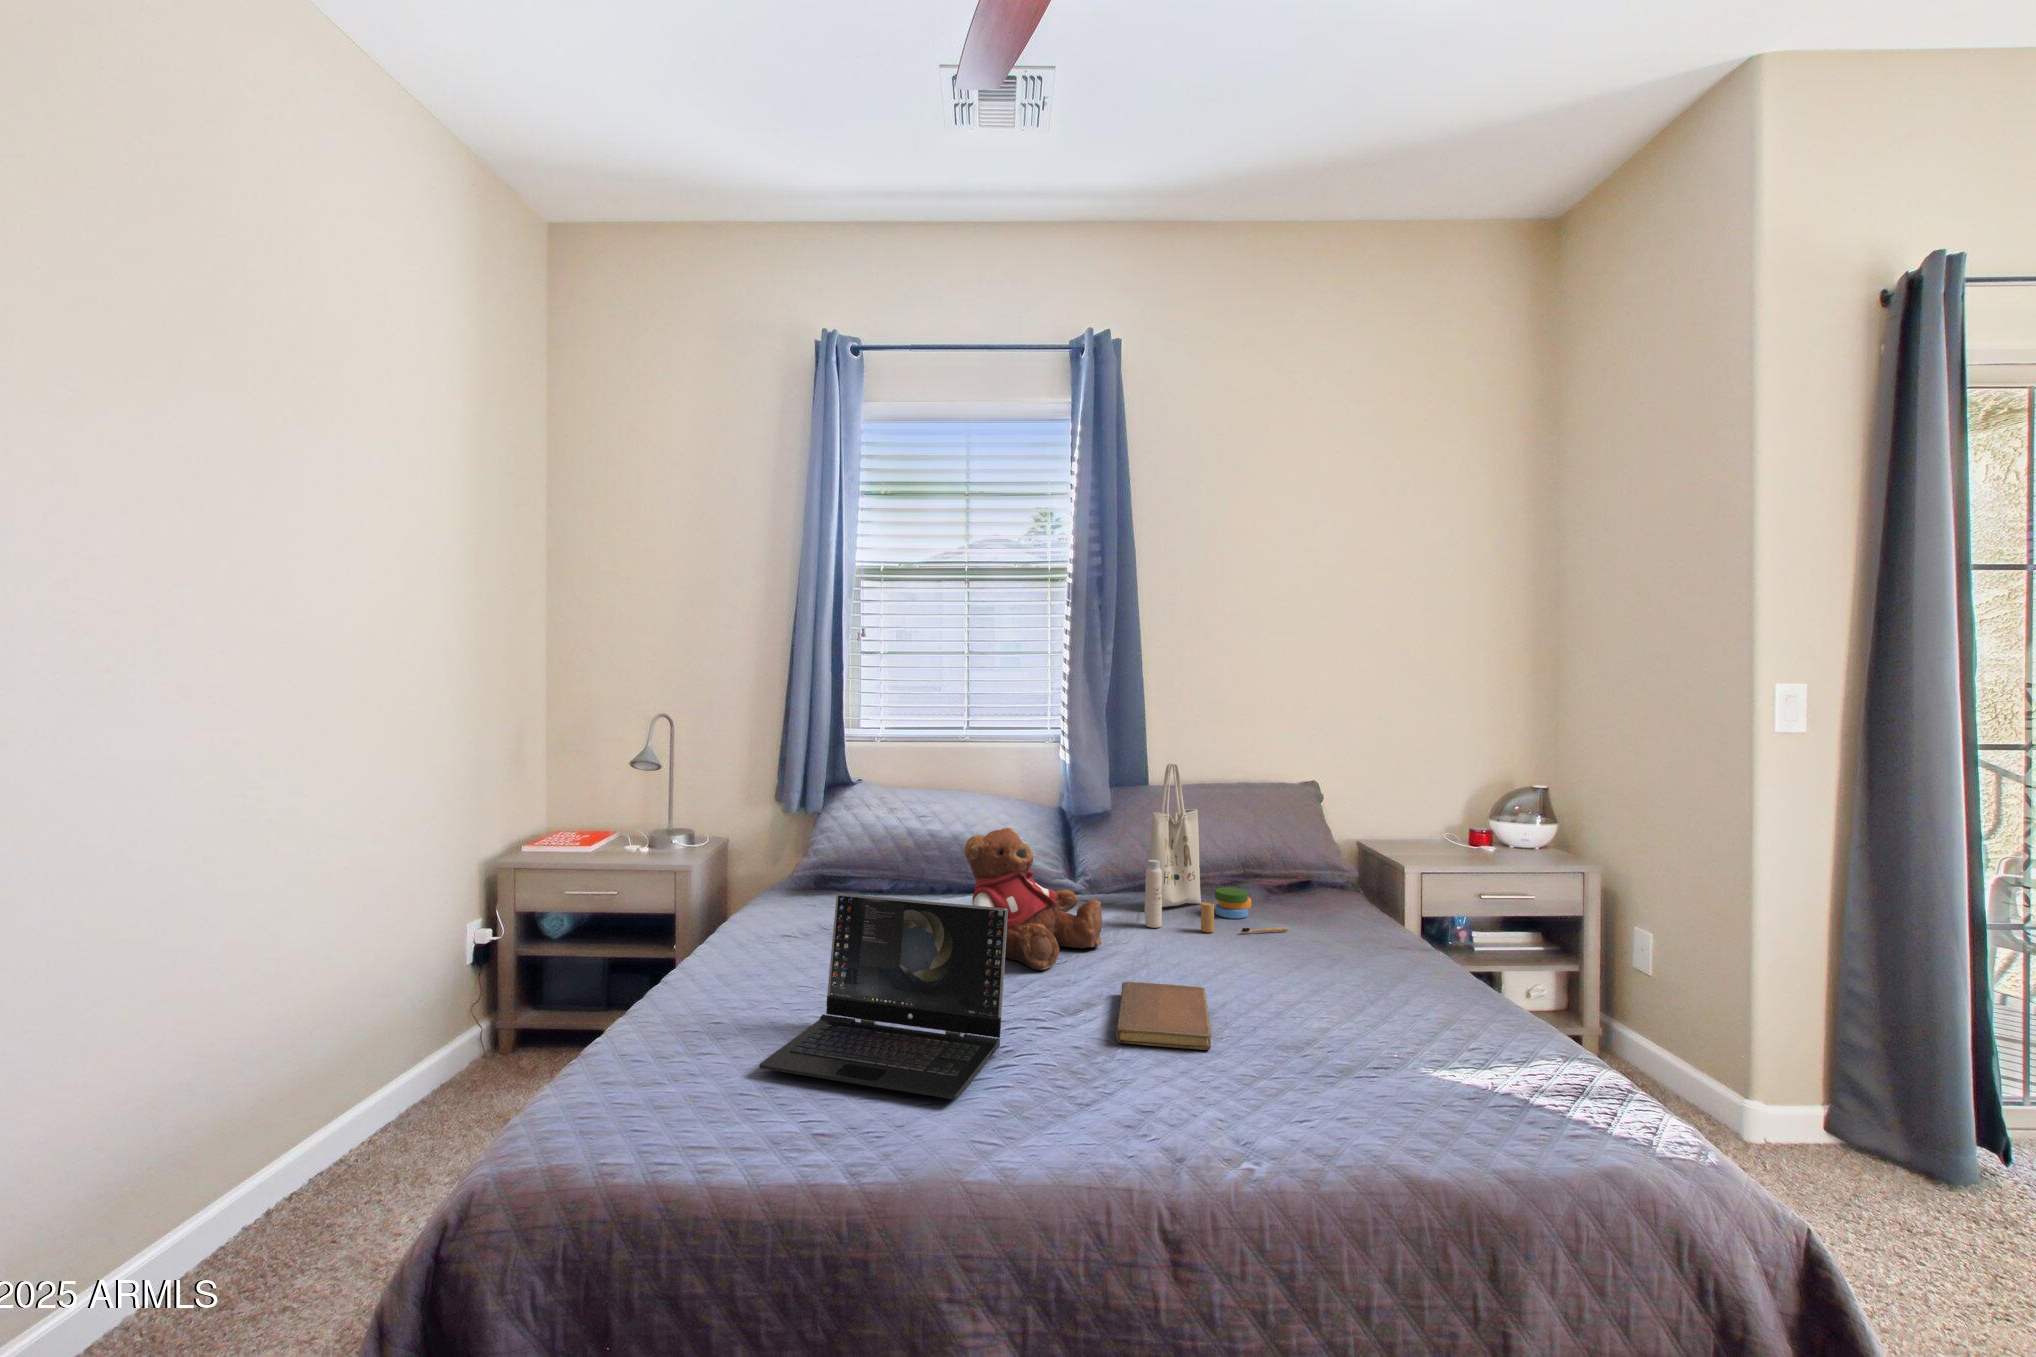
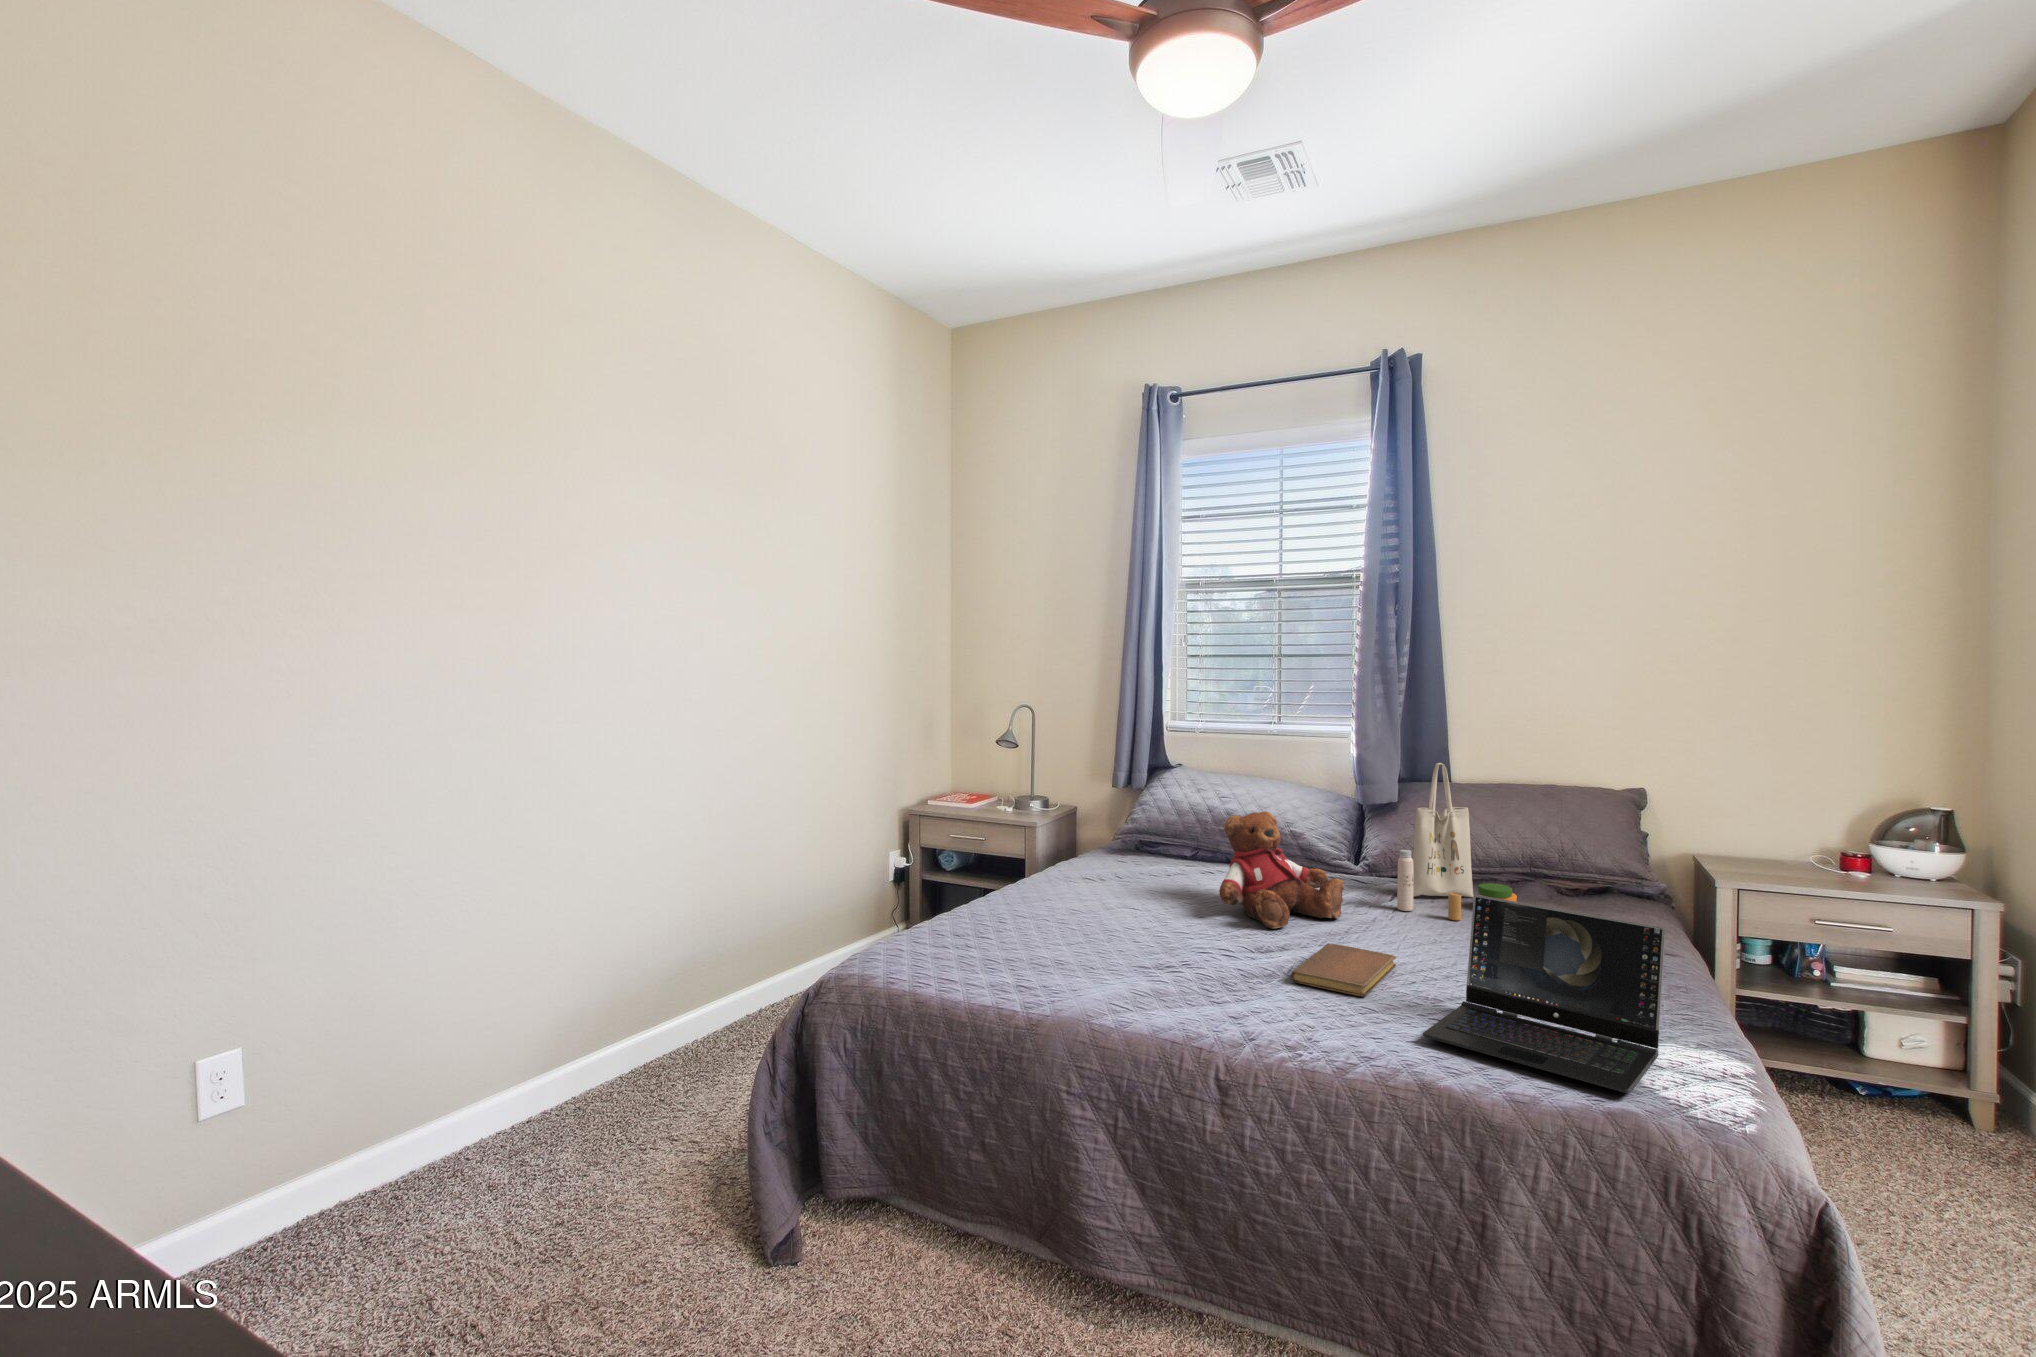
laptop: present [759,893,1008,1099] -> present [1423,895,1665,1093]

